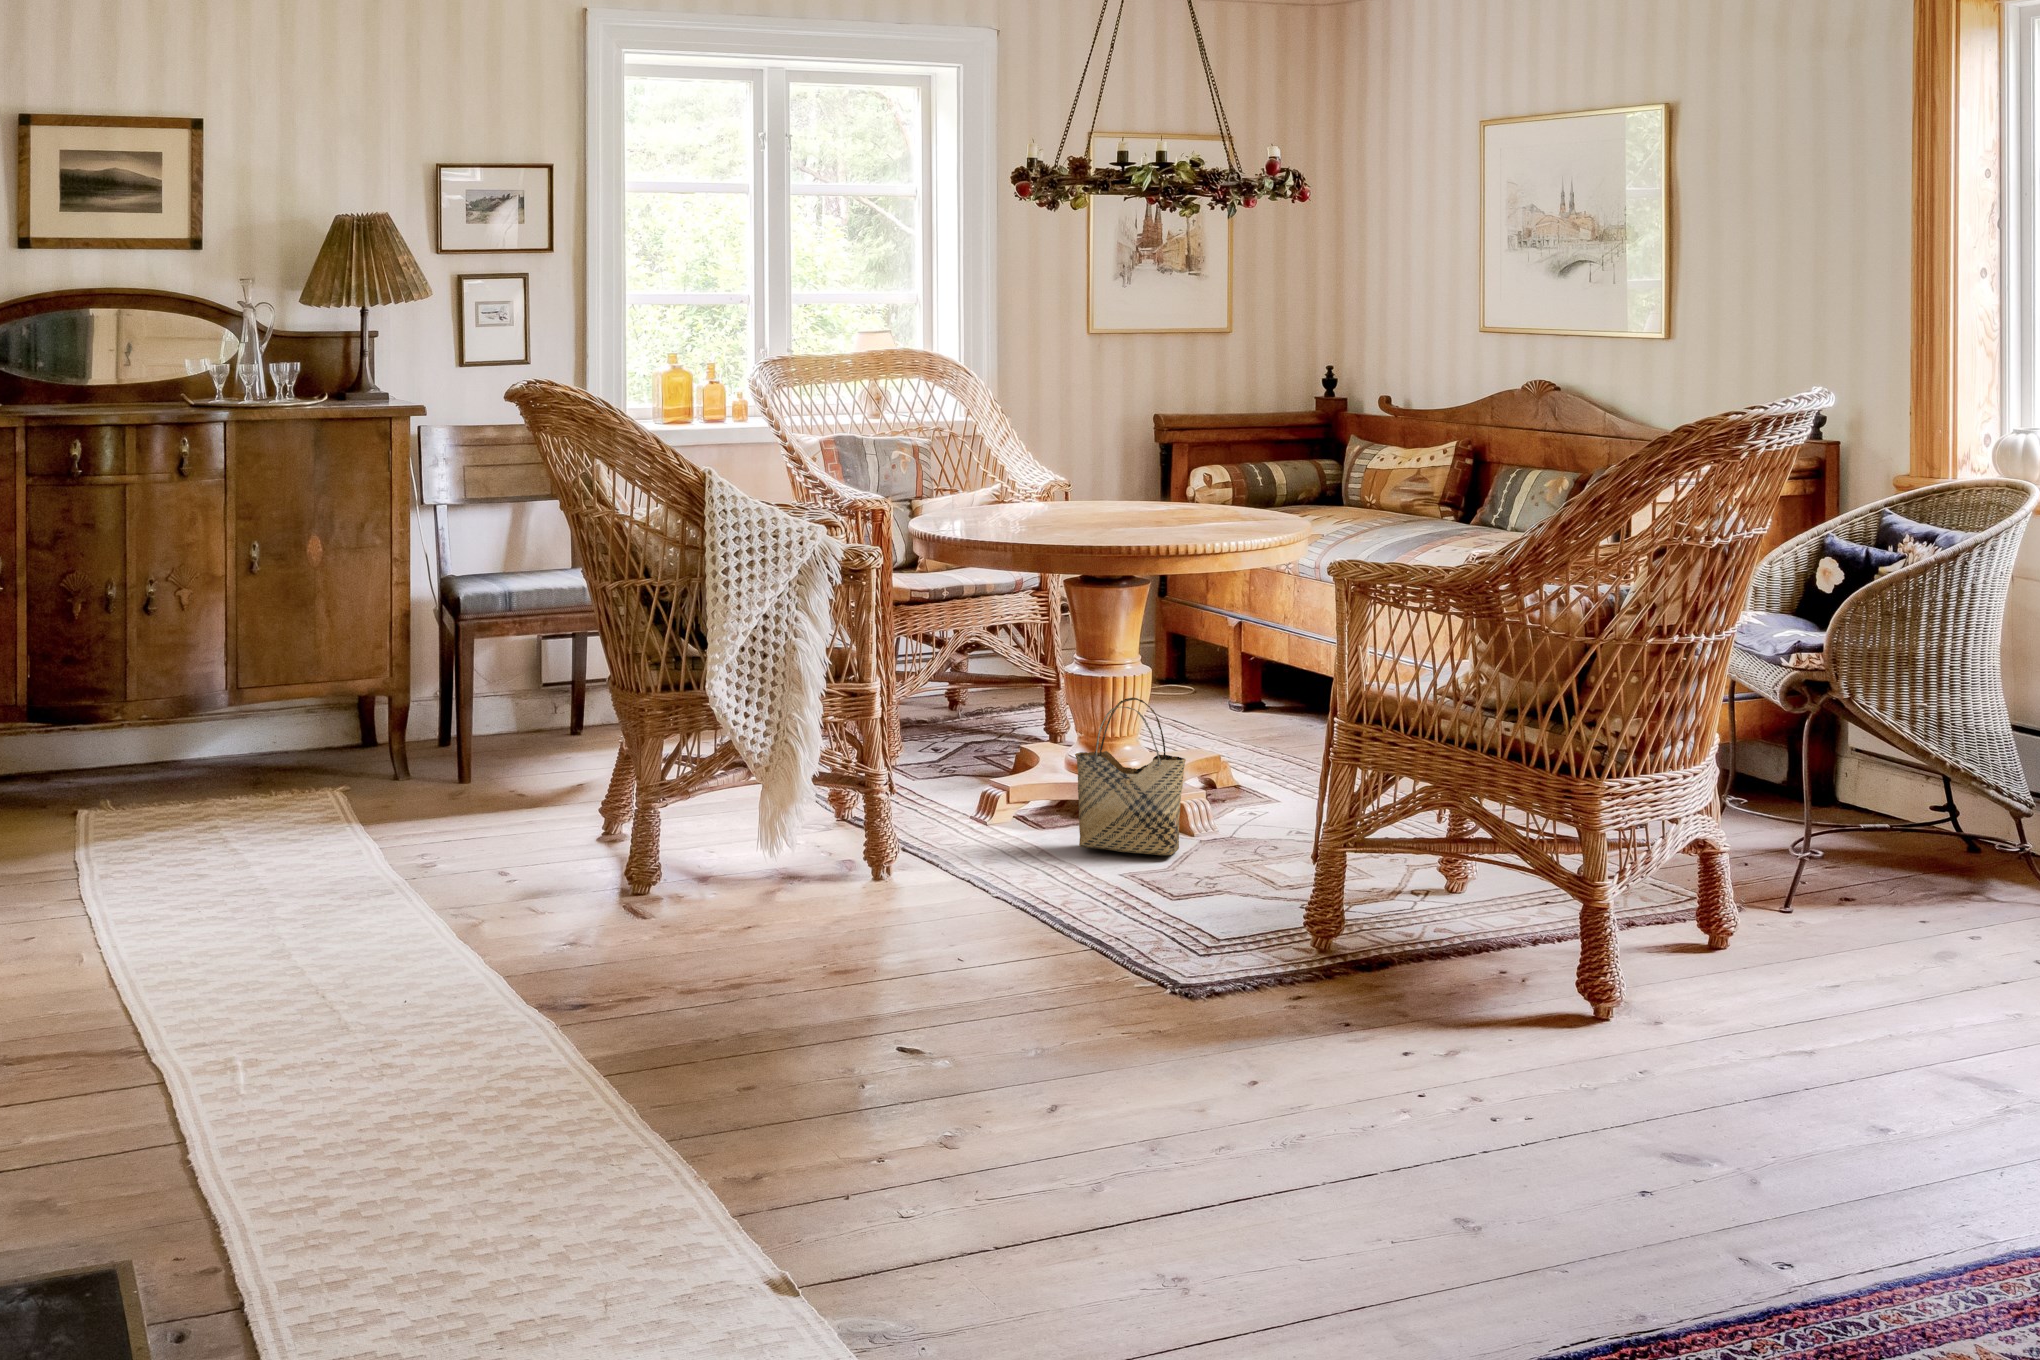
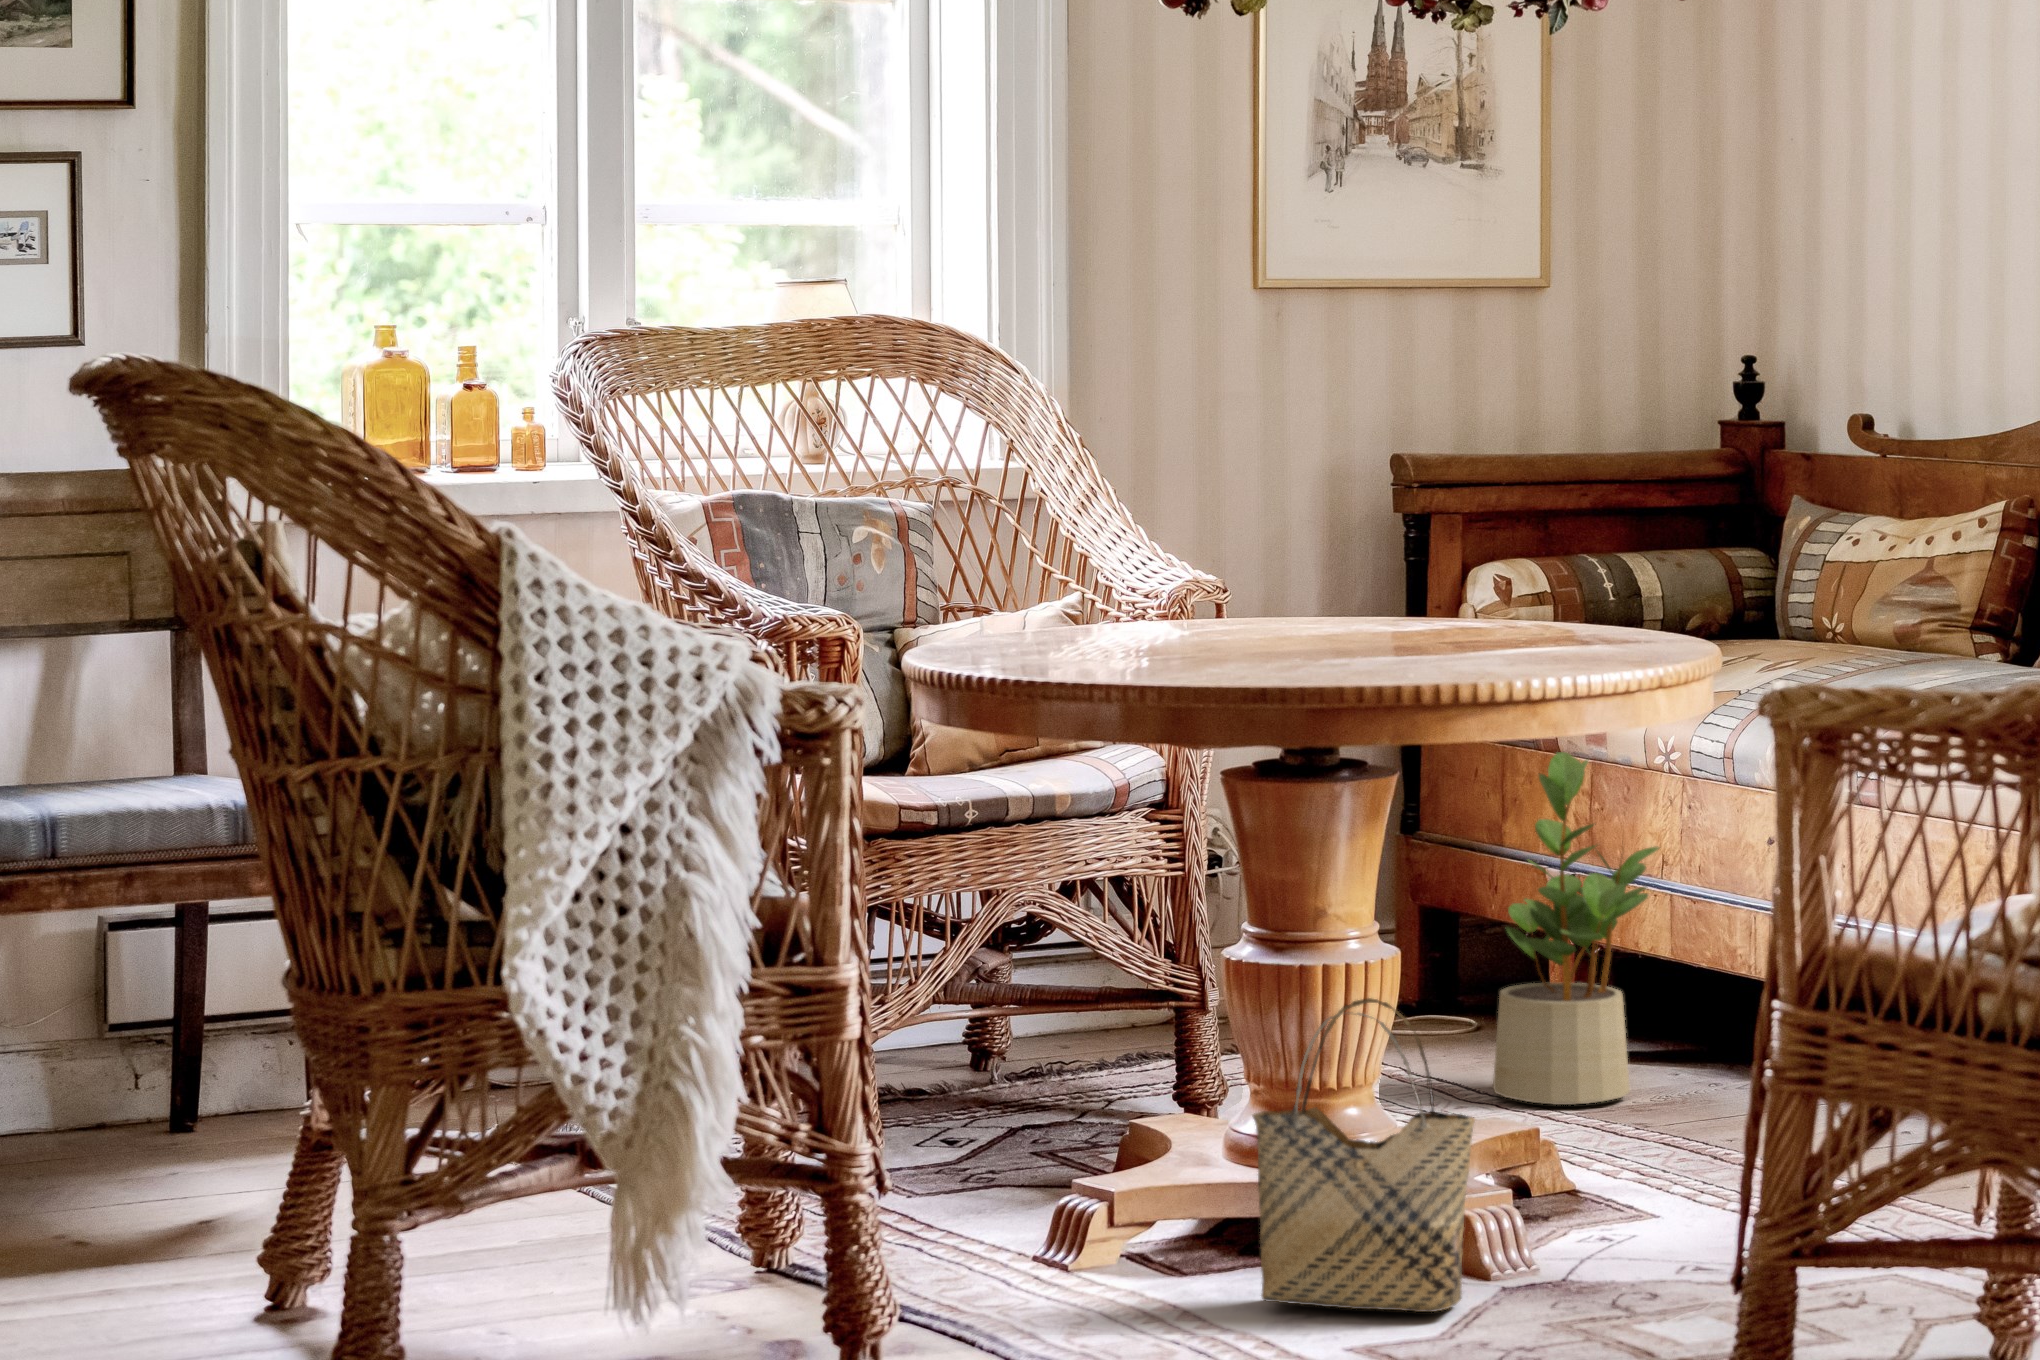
potted plant: none [1200,564,1283,737] -> present [1493,752,1659,1105]

